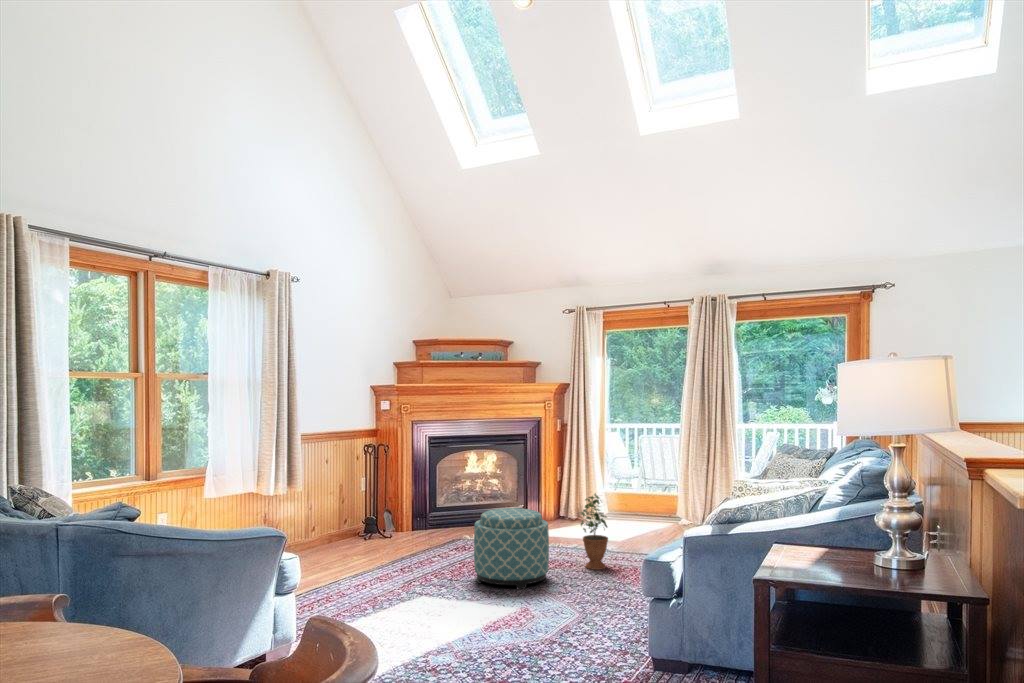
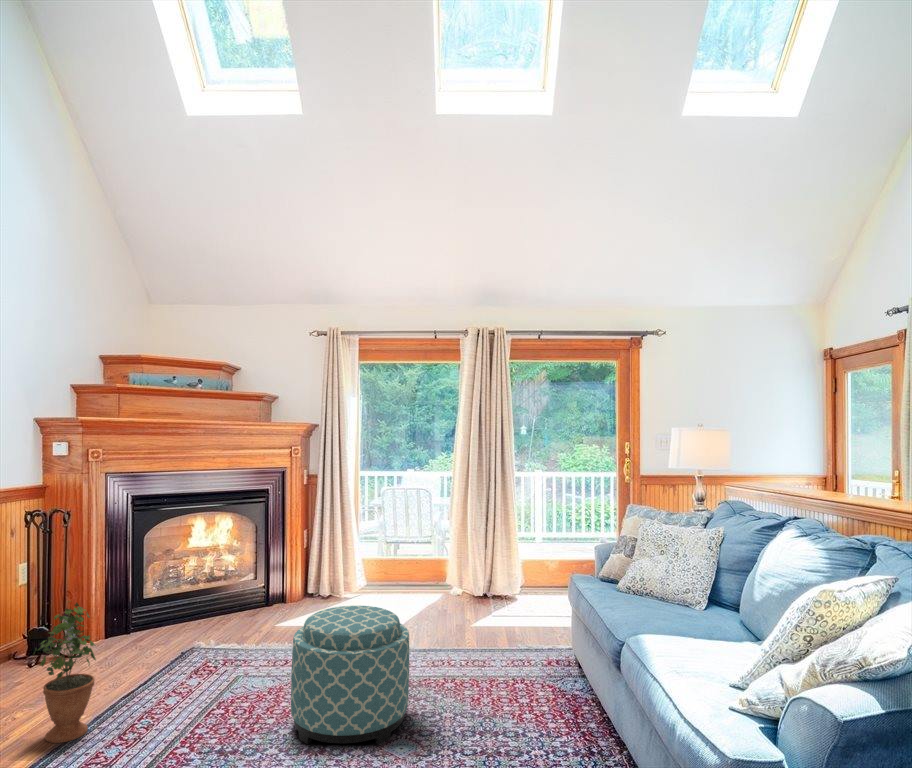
potted plant: present [581,494,608,570] -> present [35,603,96,743]

